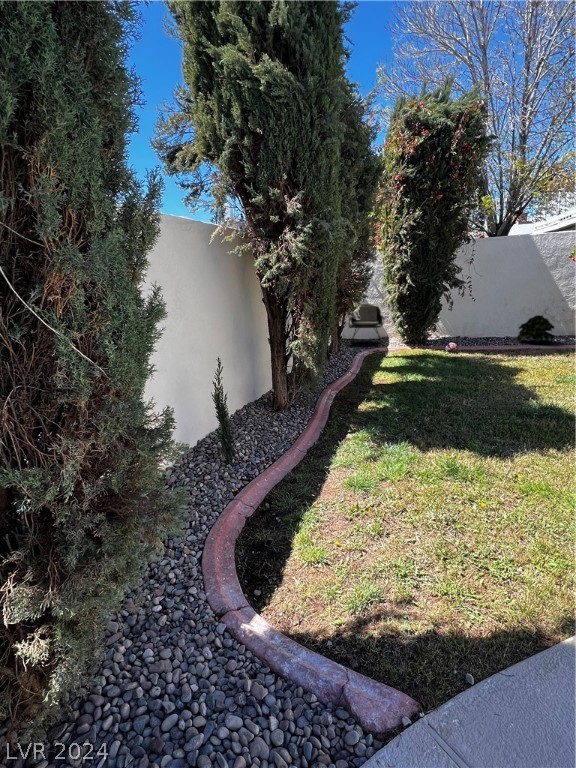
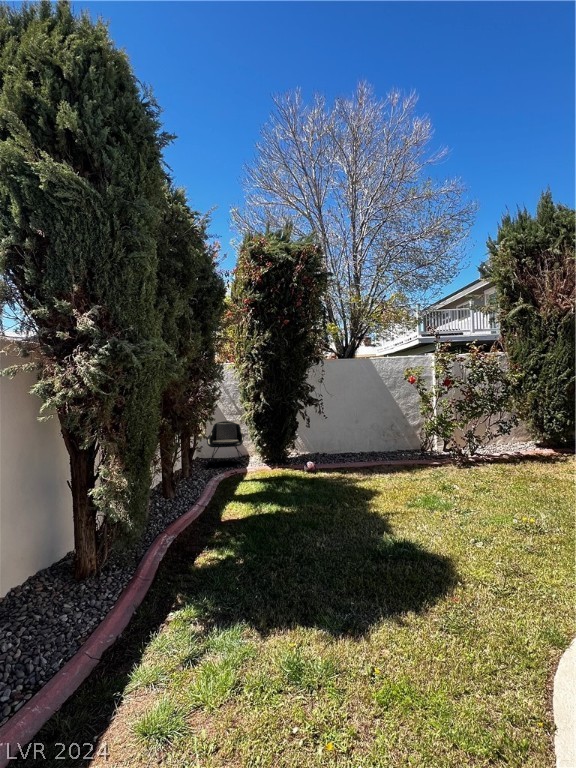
potted plant: present [518,315,554,343] -> none [371,430,402,457]

